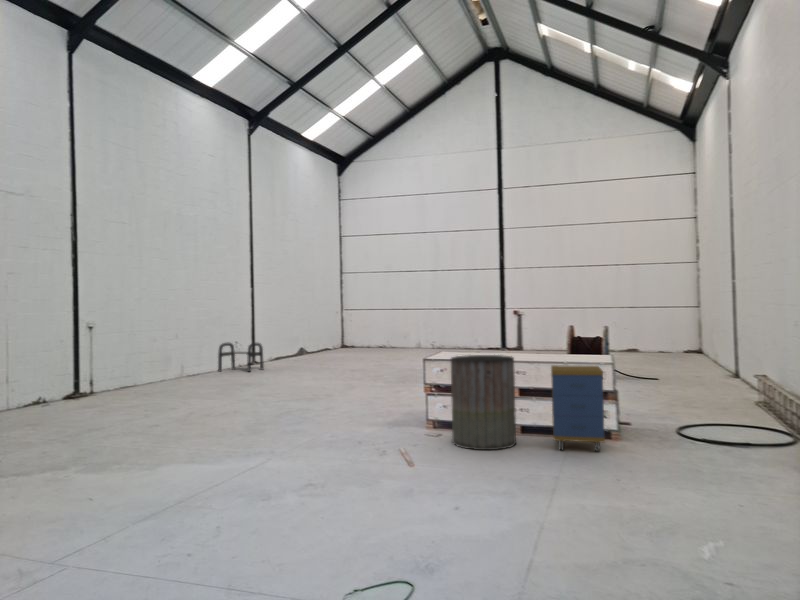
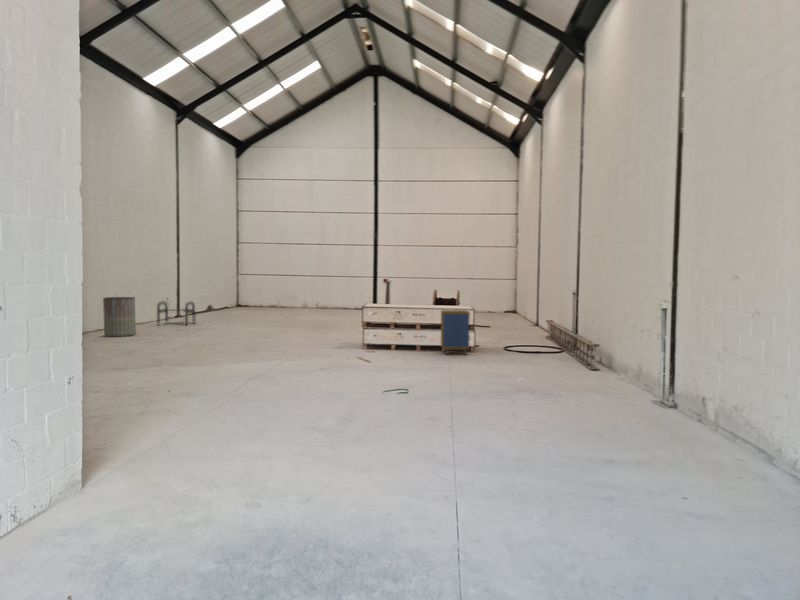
trash can: present [451,355,516,450] -> present [103,297,136,337]

